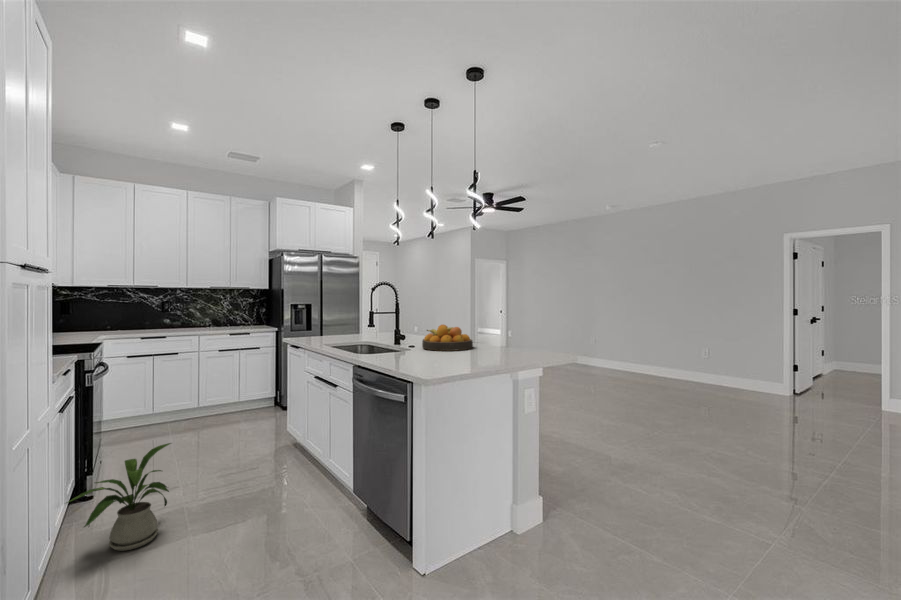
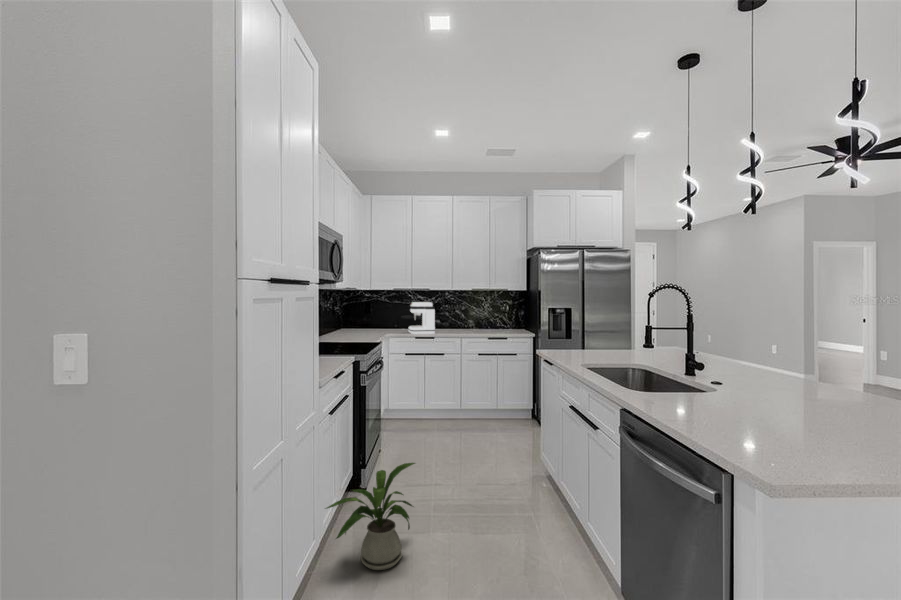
coffee maker: none [123,300,168,335] -> present [401,302,435,335]
fruit bowl: present [422,325,473,351] -> none [735,353,843,403]

